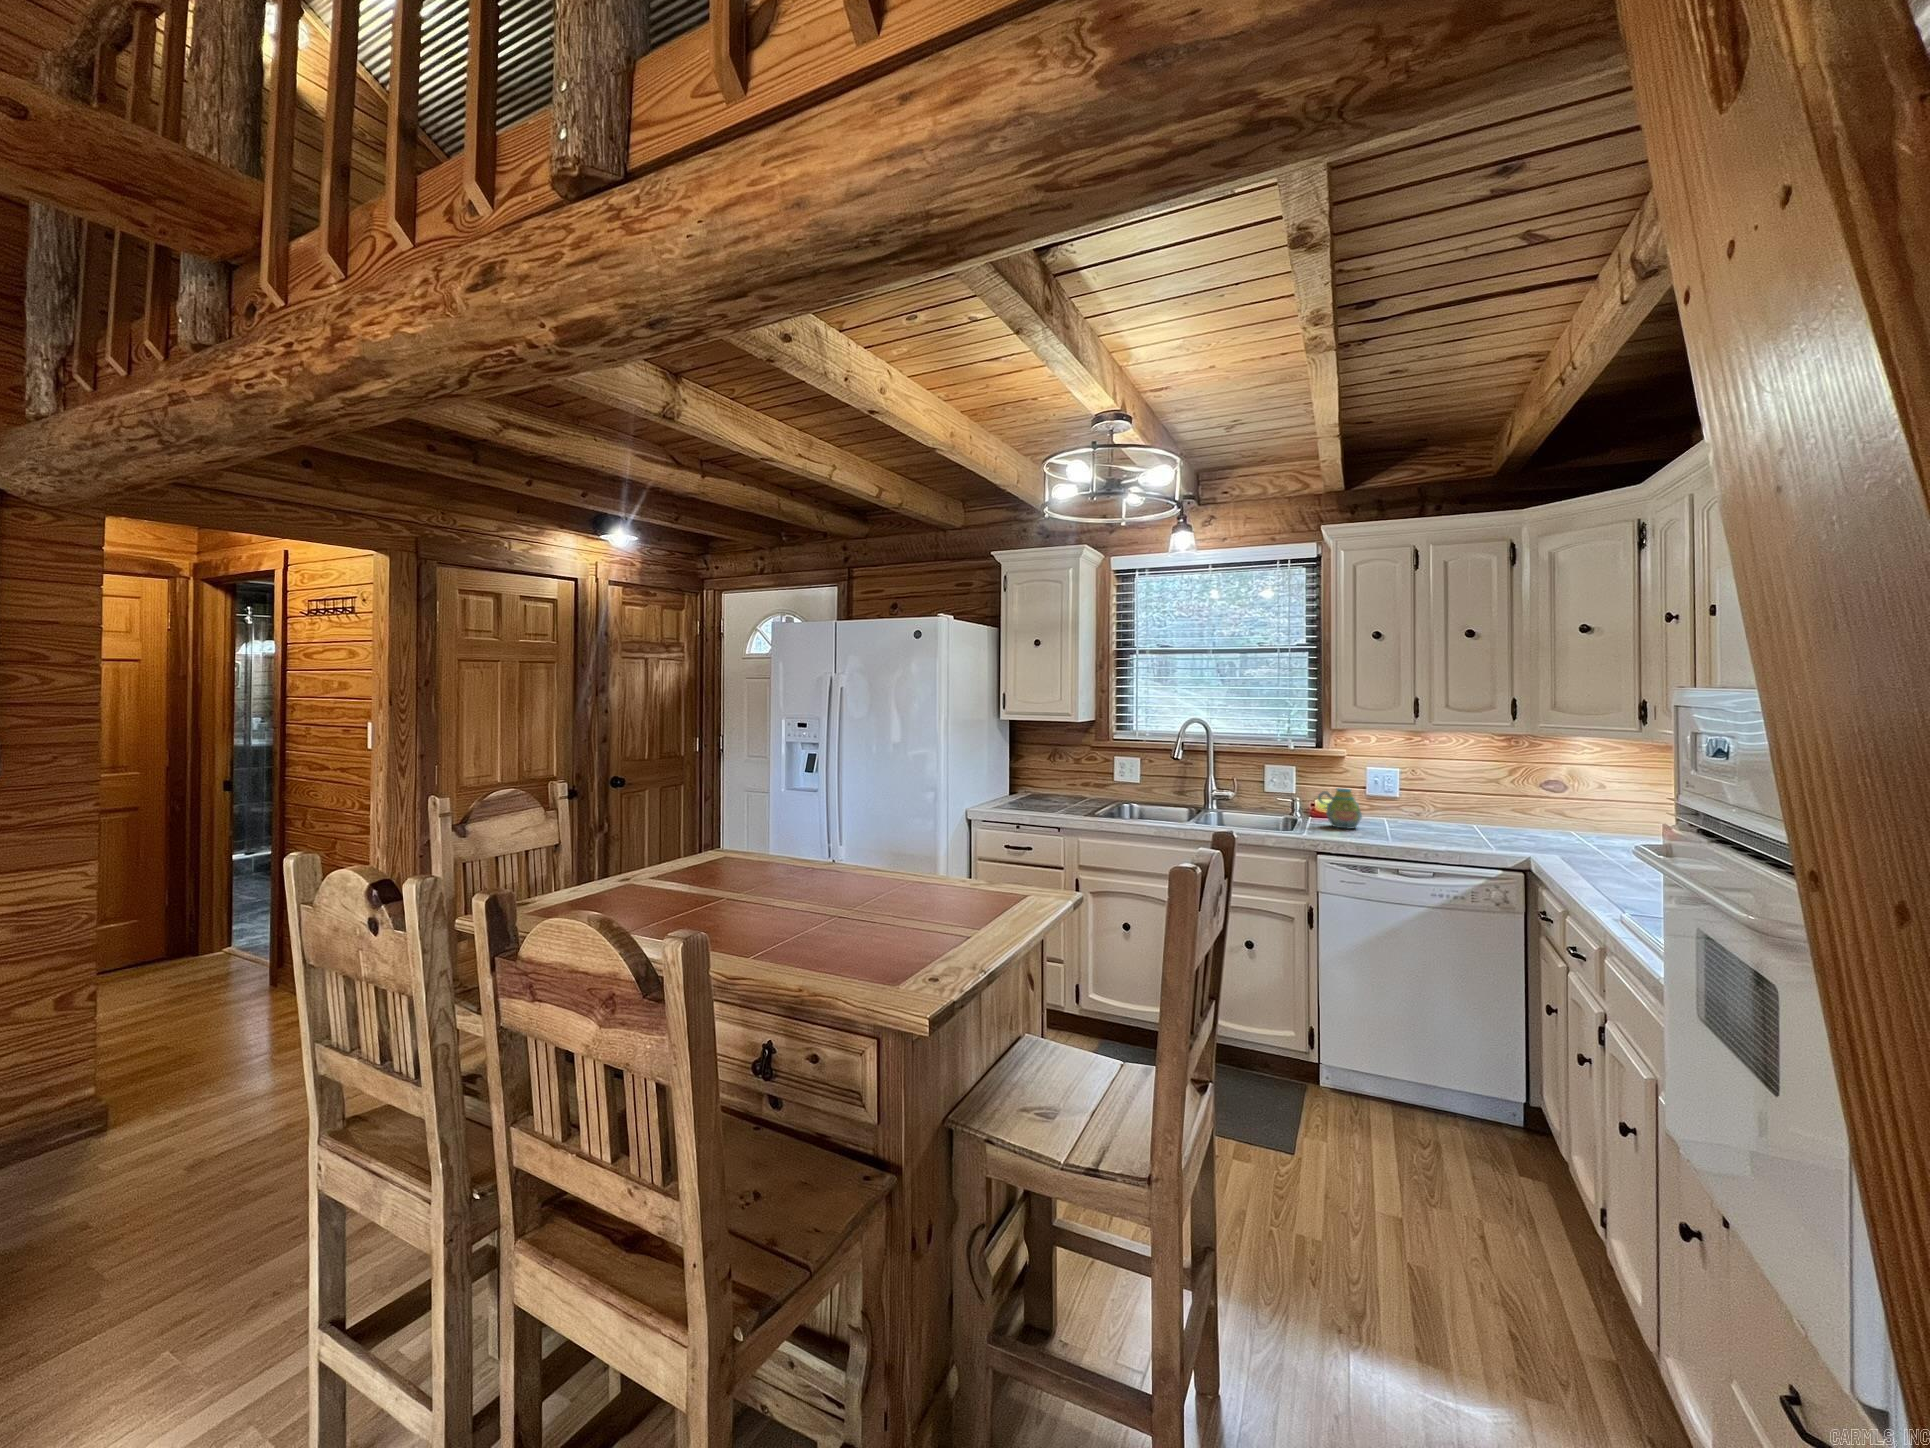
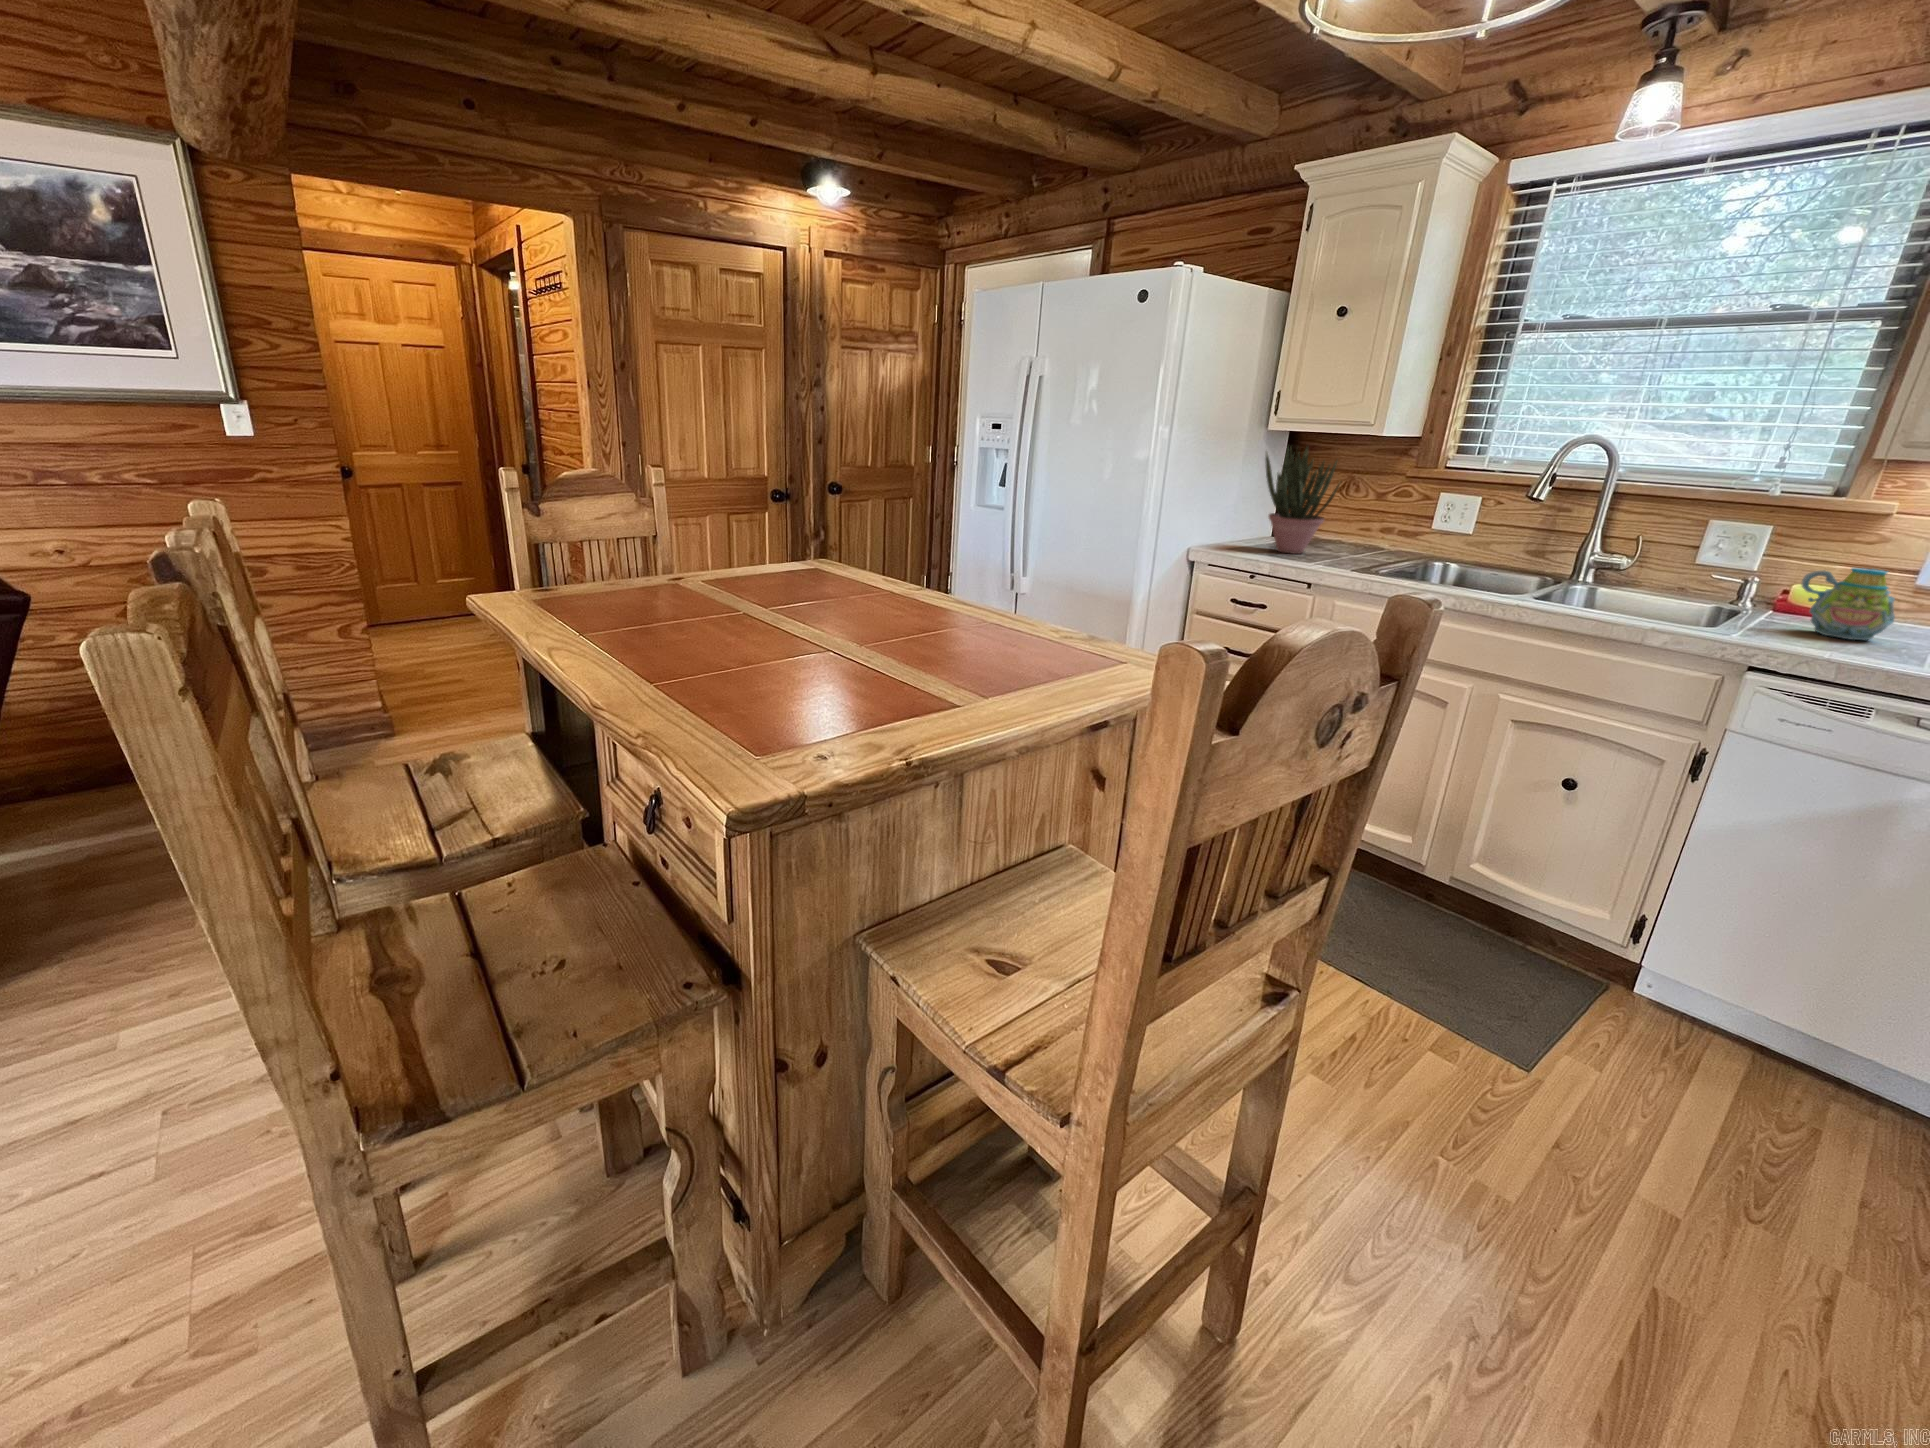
potted plant: none [1008,730,1060,806] -> present [1265,447,1340,554]

